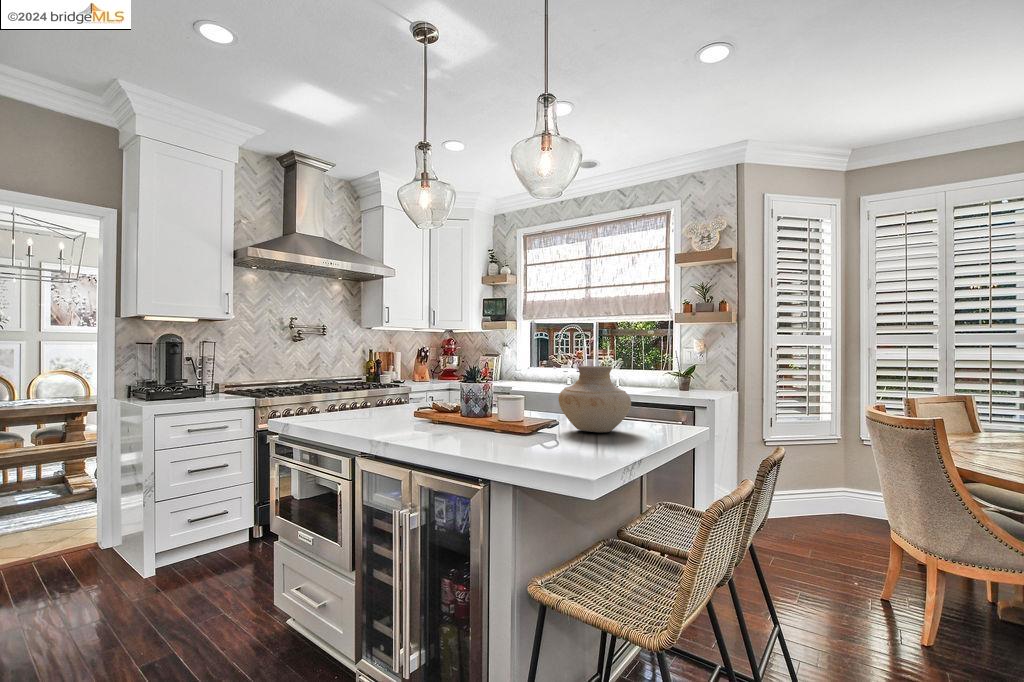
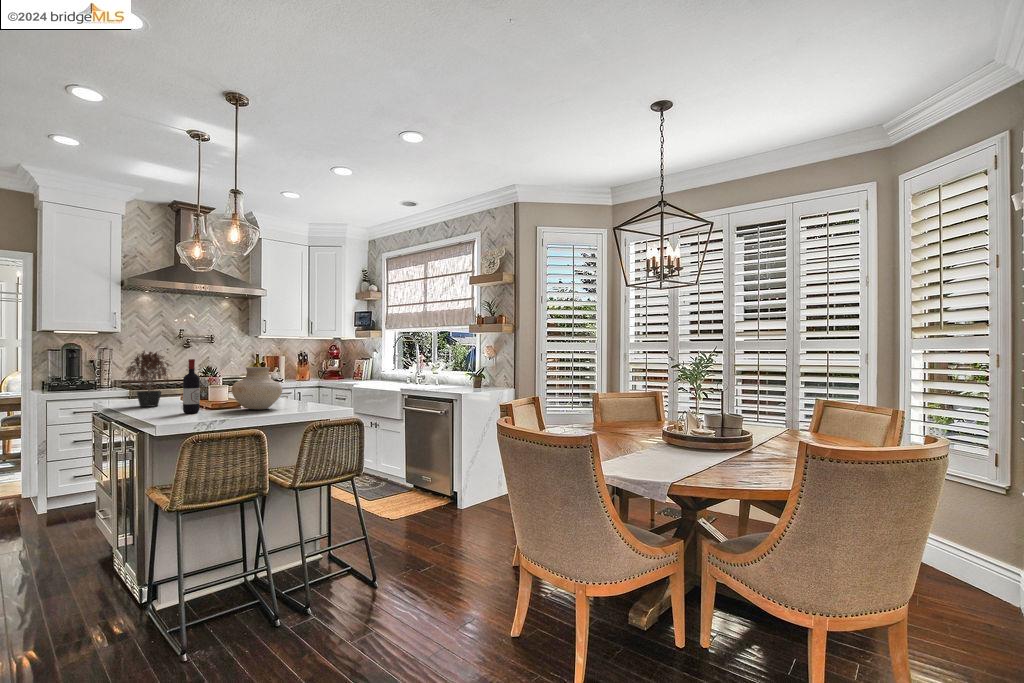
potted plant: none [369,339,437,430] -> present [127,350,169,407]
wine bottle: none [516,353,539,443] -> present [183,359,200,413]

